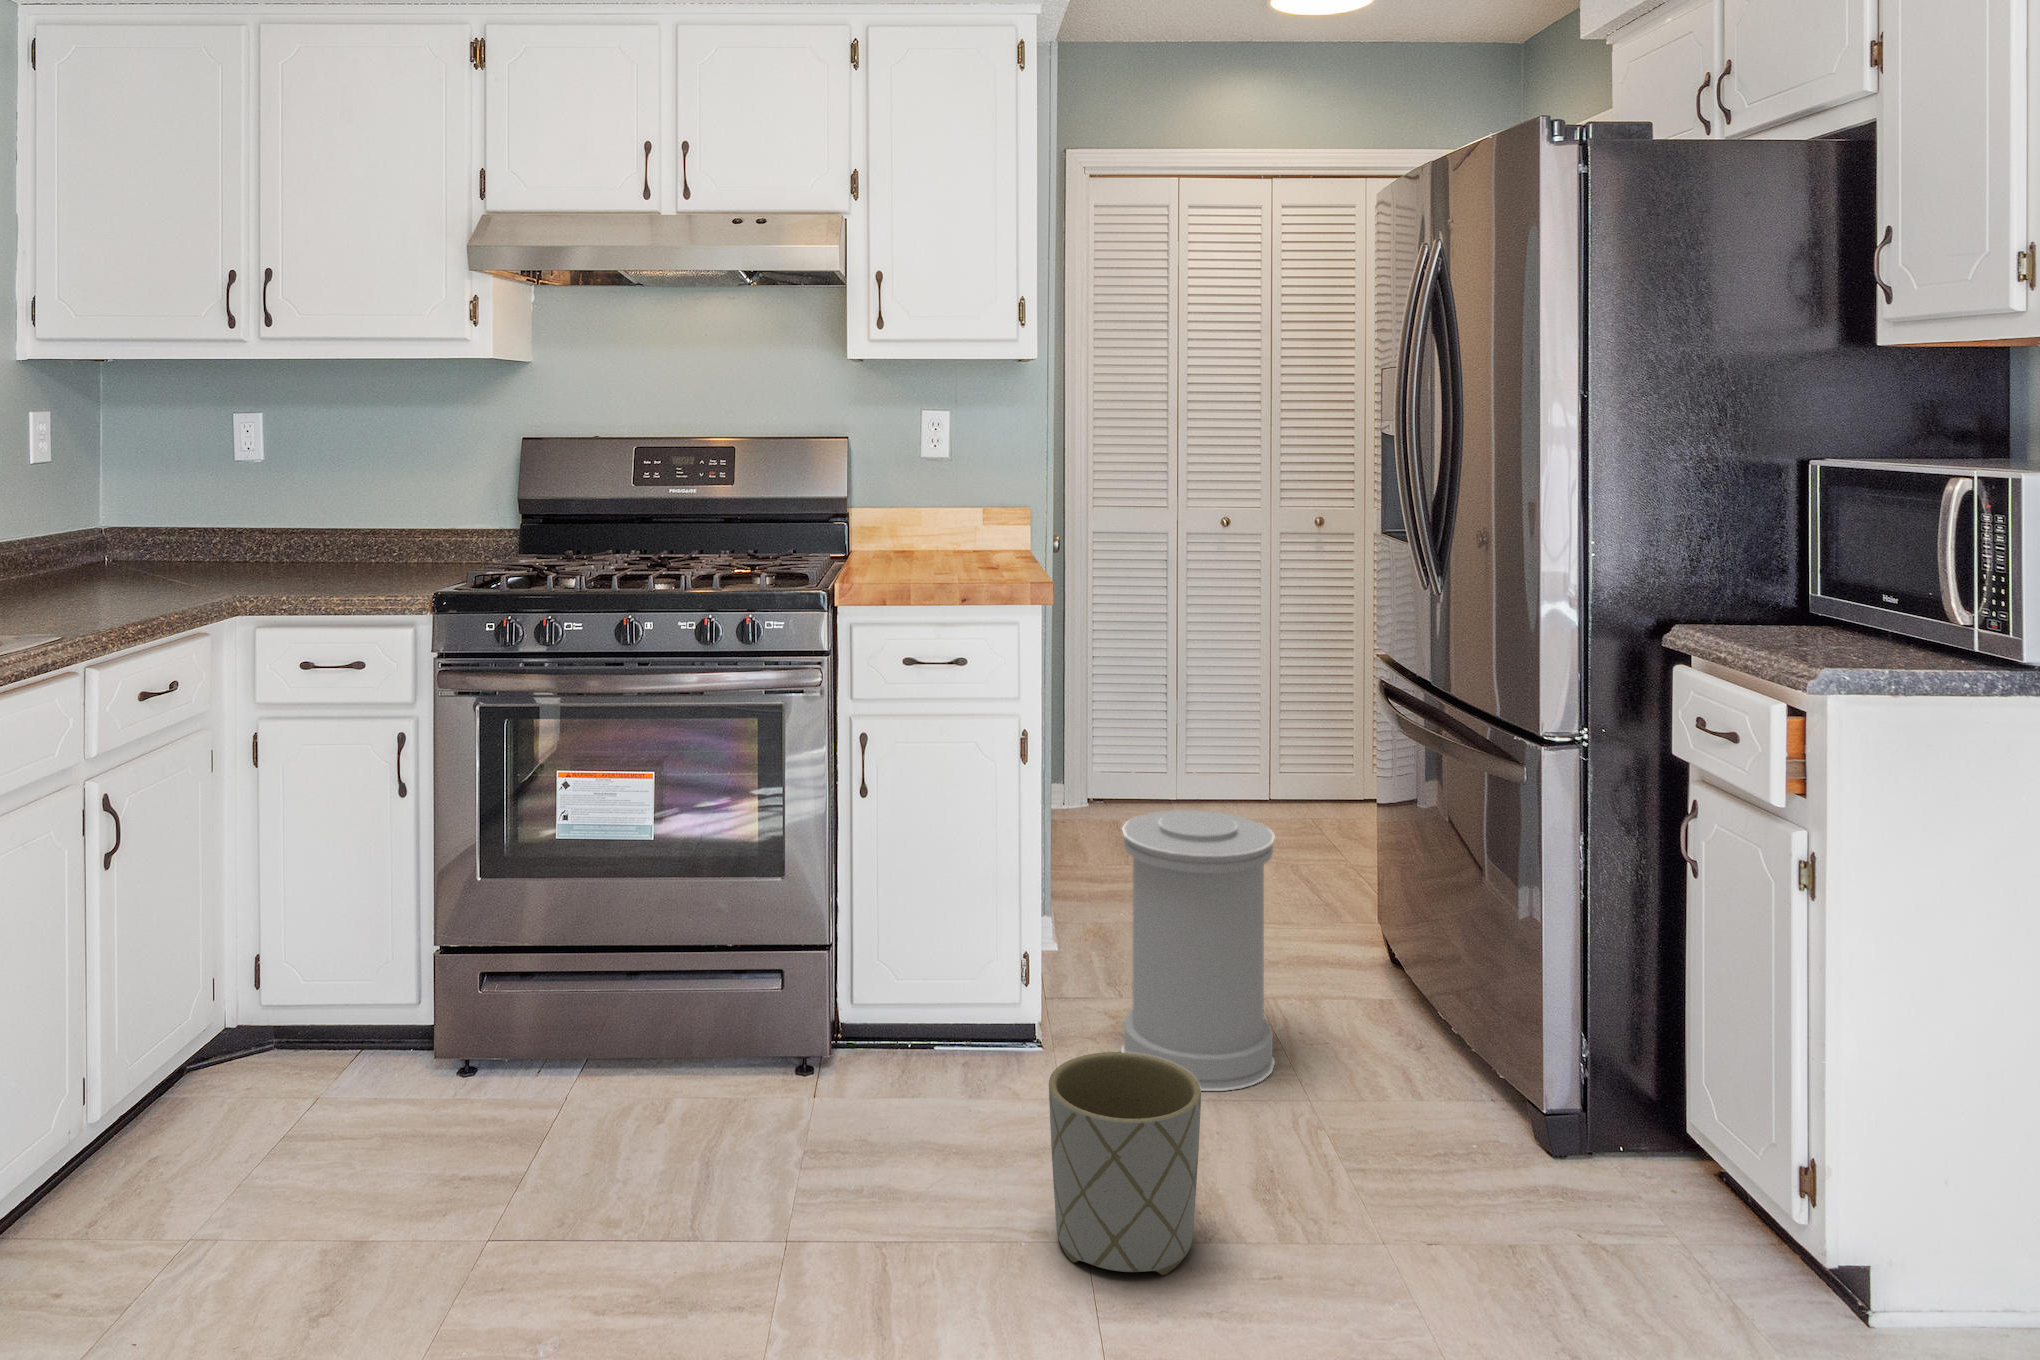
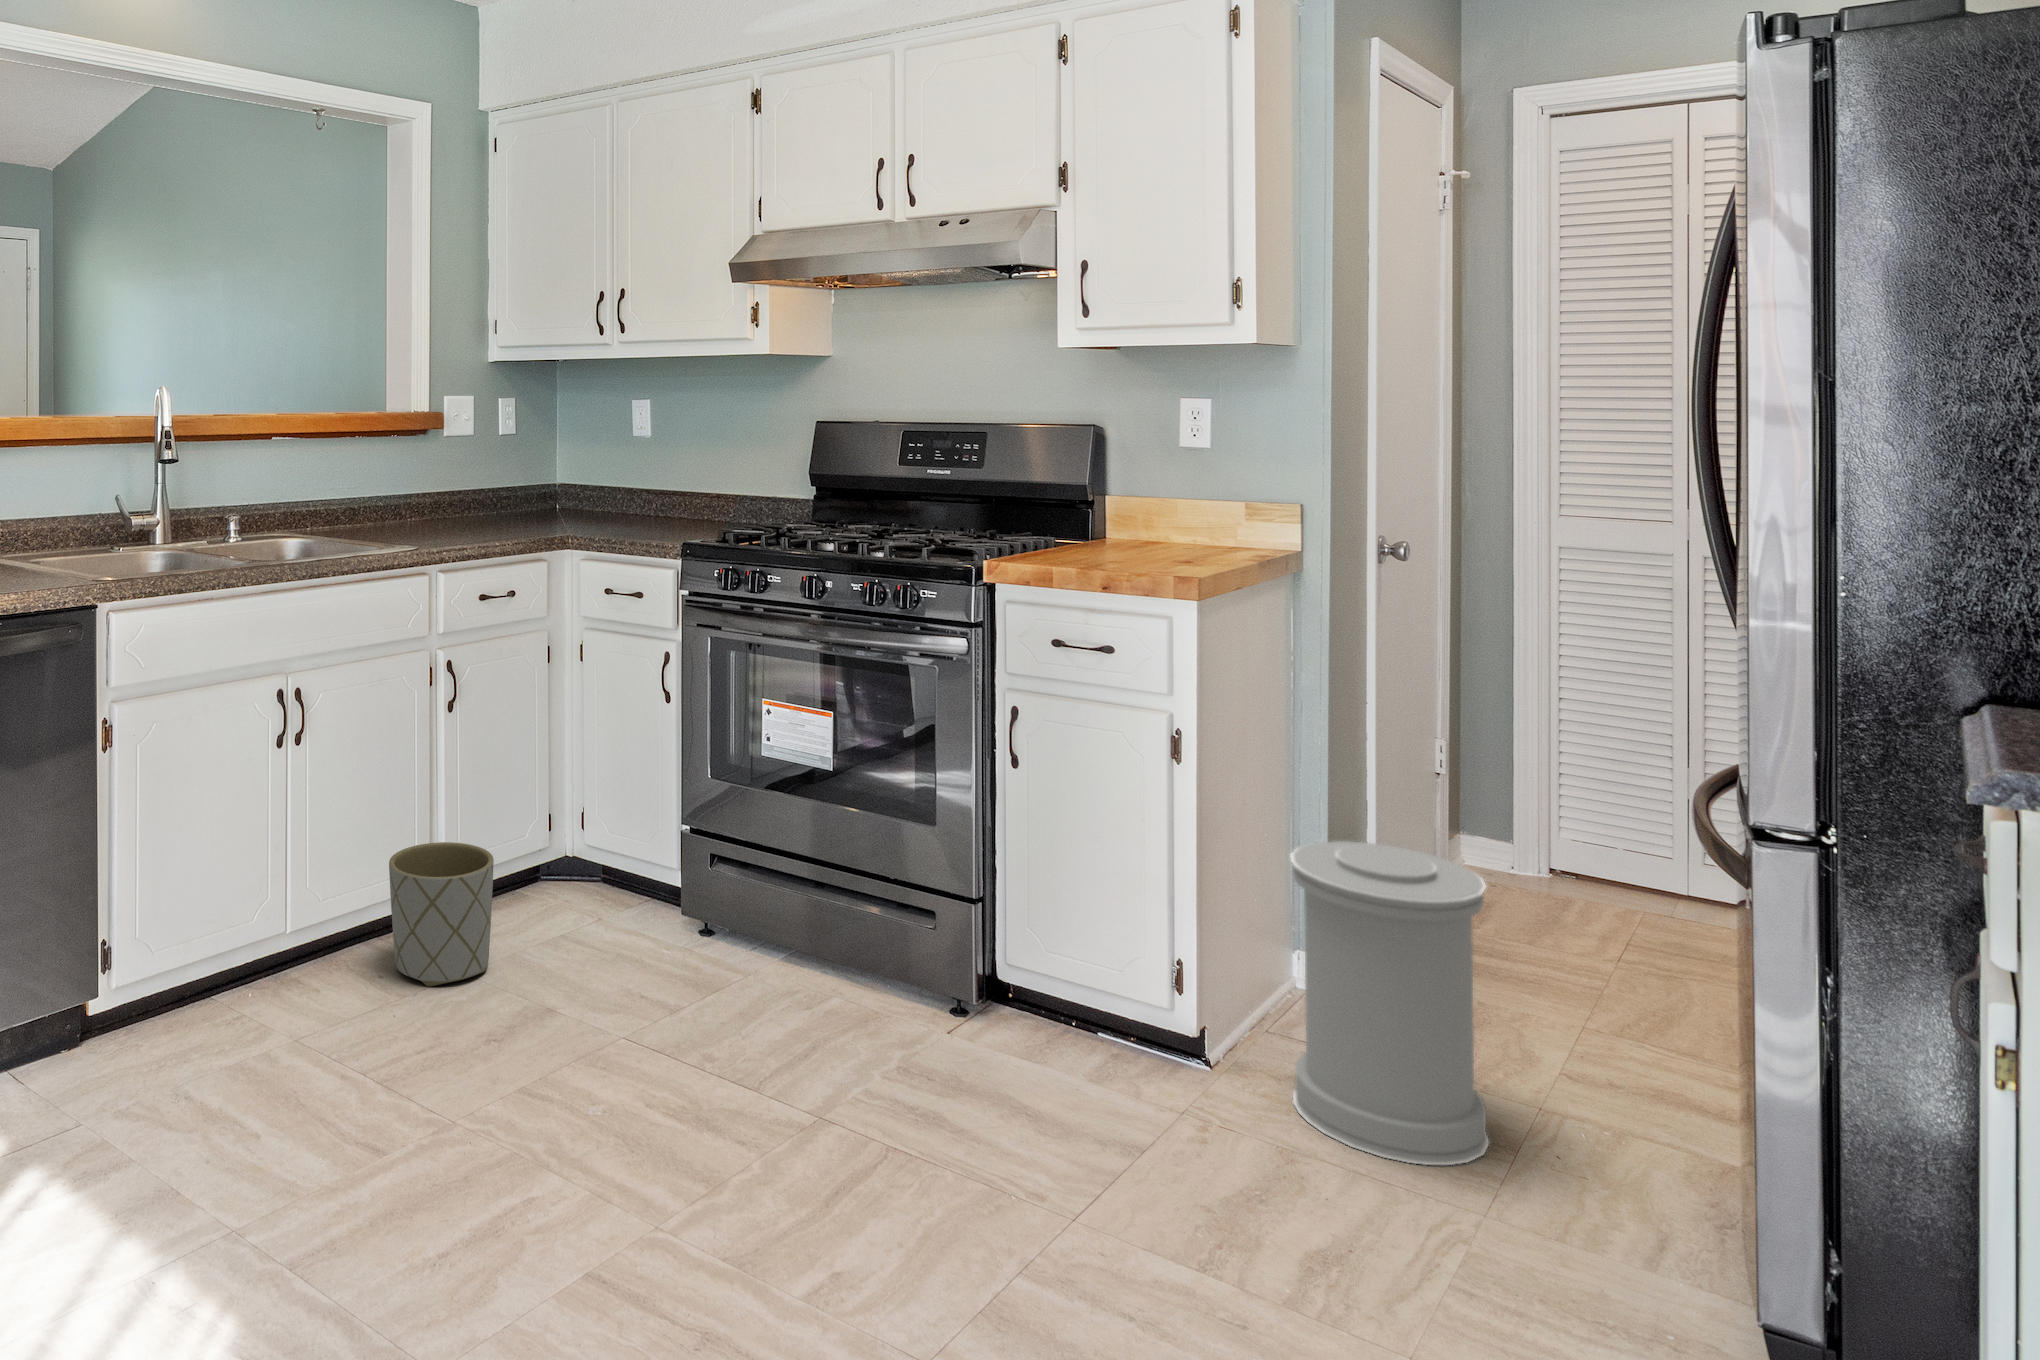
planter: present [1049,1052,1201,1275] -> present [389,842,494,986]

